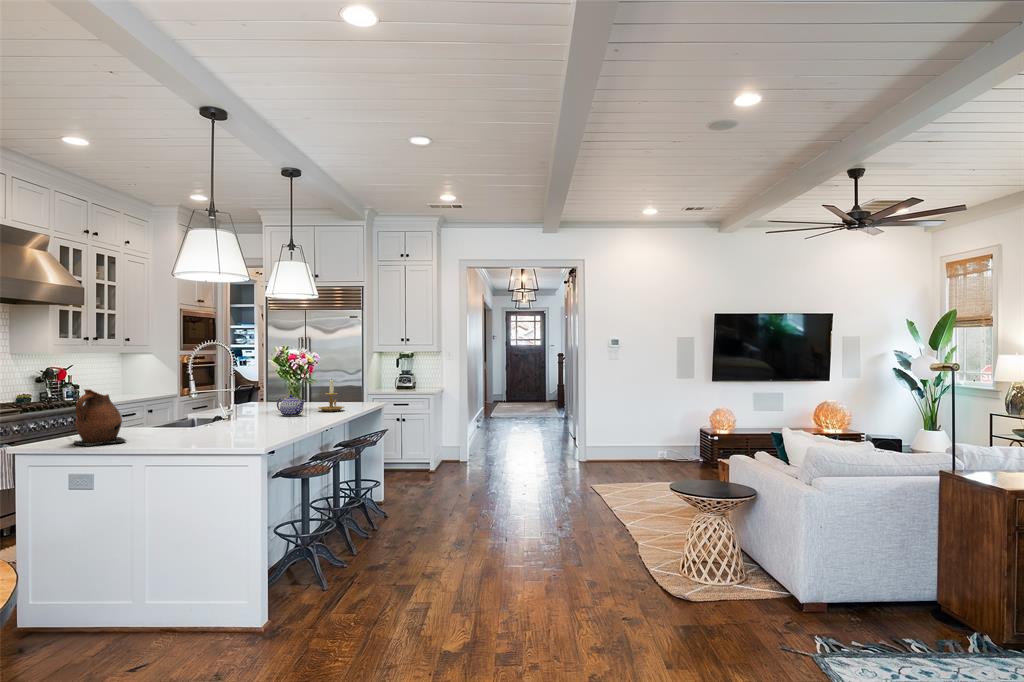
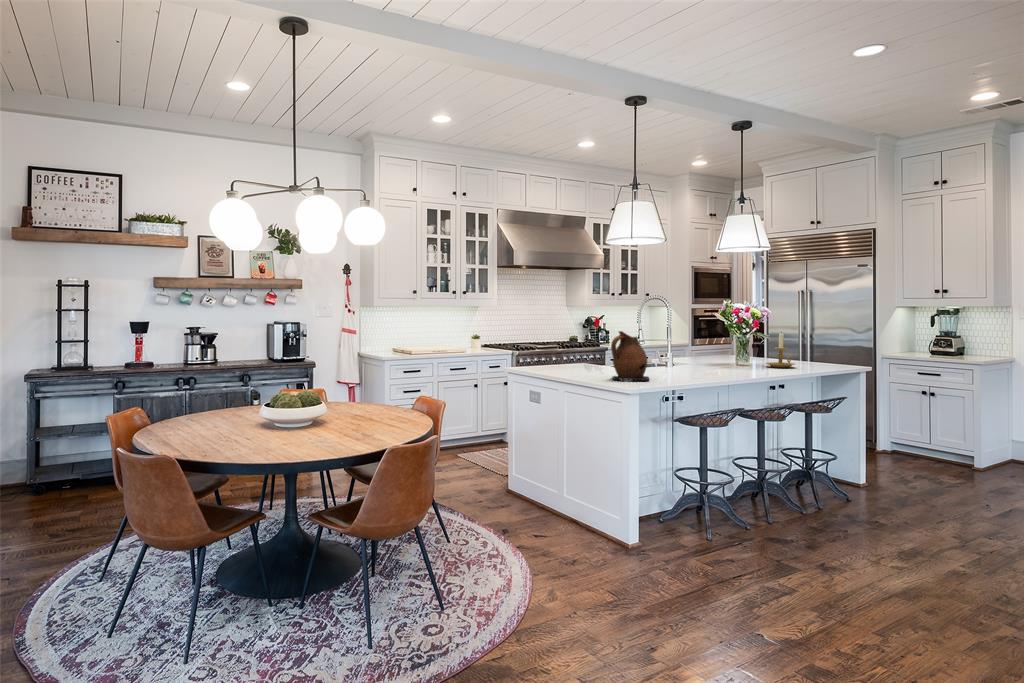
ceramic pitcher: present [74,389,126,445] -> present [611,331,649,381]
teapot: present [277,395,305,416] -> none [717,346,740,368]

